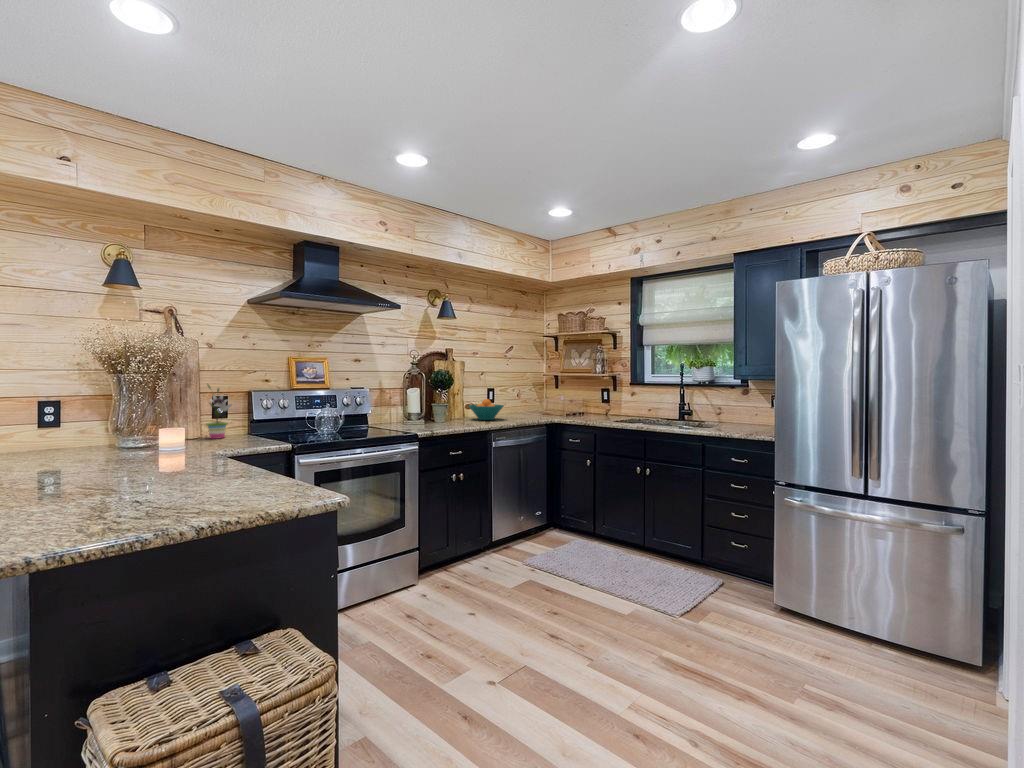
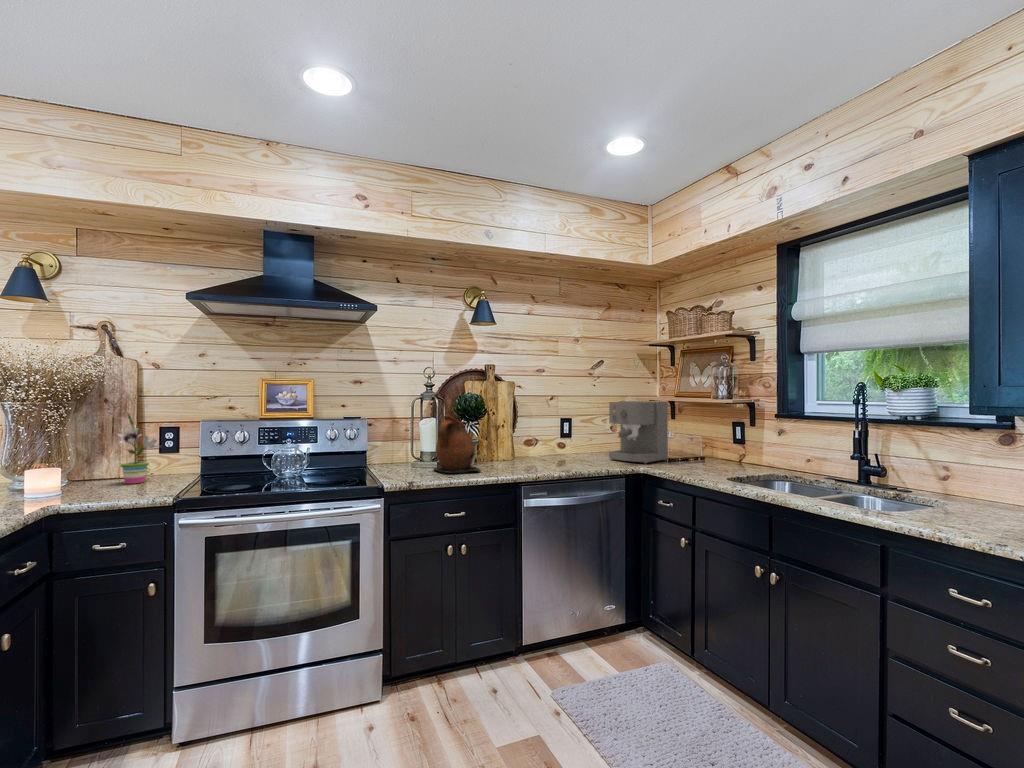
coffee maker: none [527,376,563,417] -> present [609,401,668,464]
ceramic pitcher: none [423,385,460,424] -> present [434,416,480,472]
fruit bowl: present [469,399,504,420] -> none [509,435,560,467]

